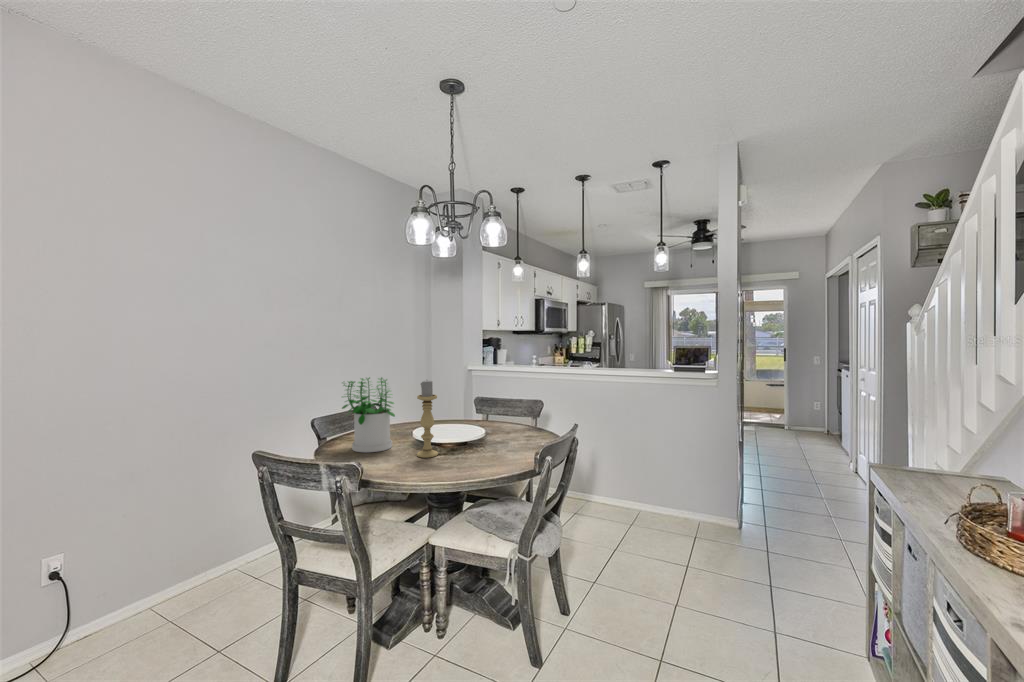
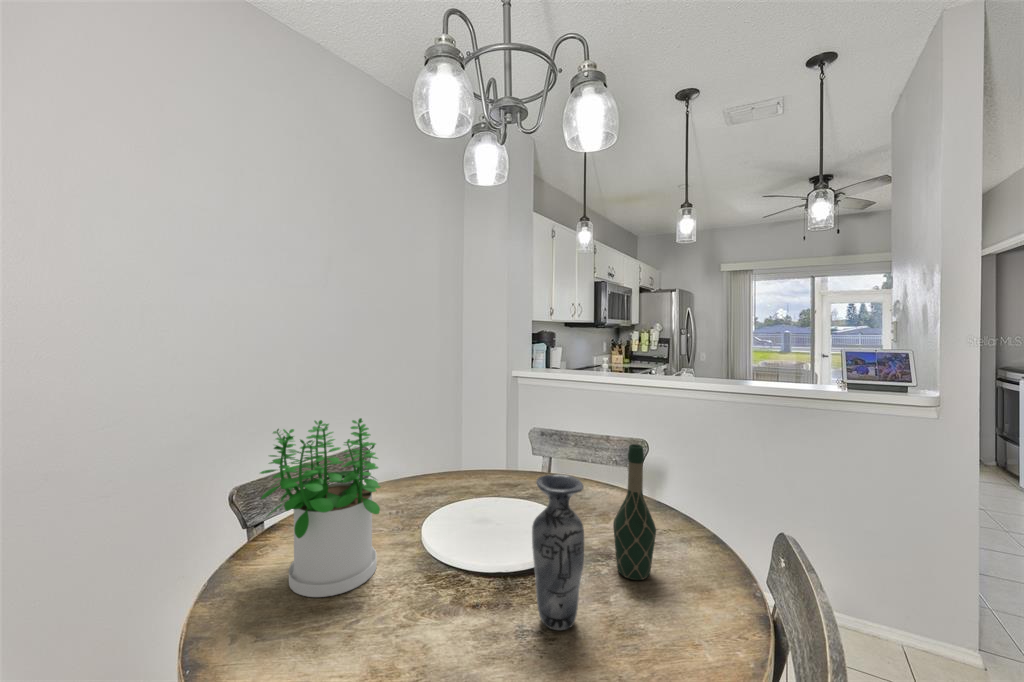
candle holder: present [417,380,438,458] -> none [423,443,472,639]
wine bottle: none [504,385,523,445] -> present [613,444,656,580]
vase: none [462,393,484,455] -> present [532,474,584,630]

